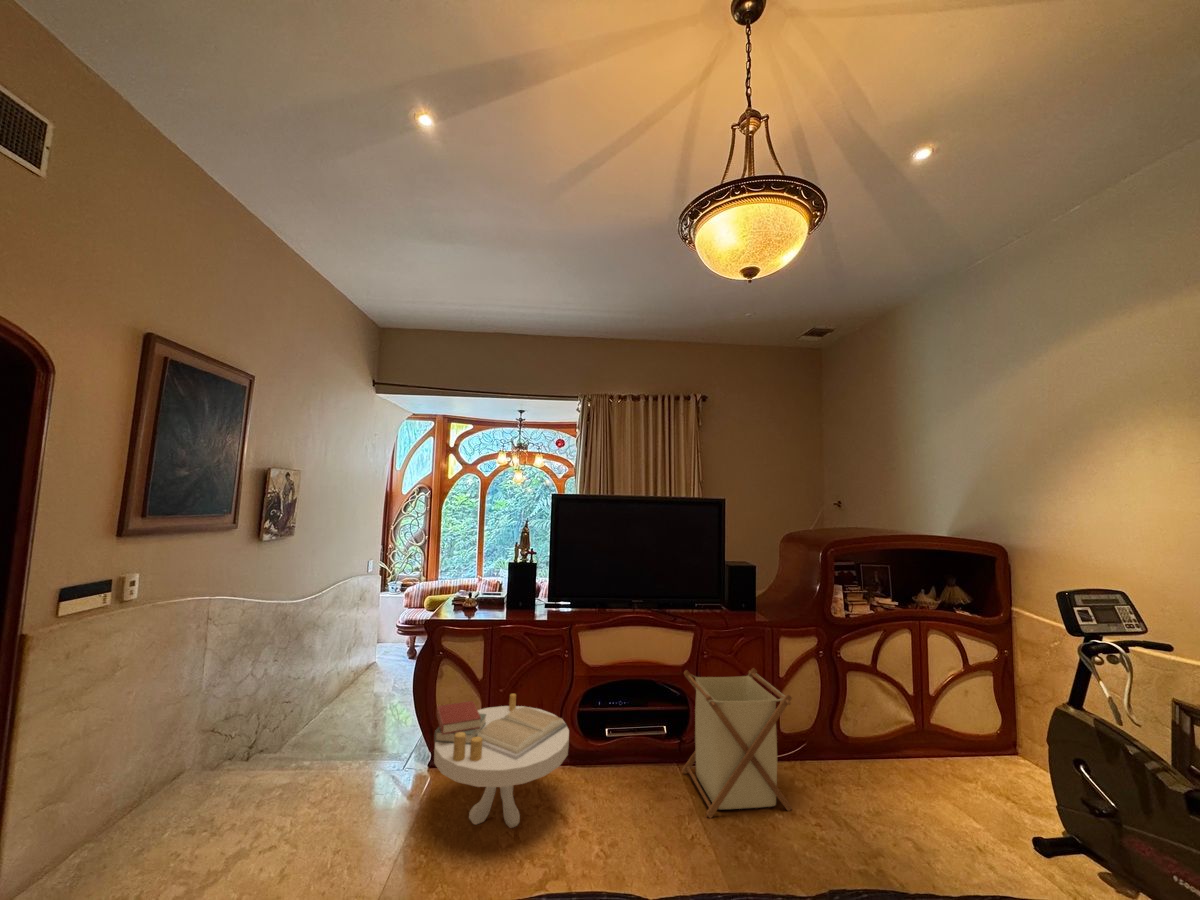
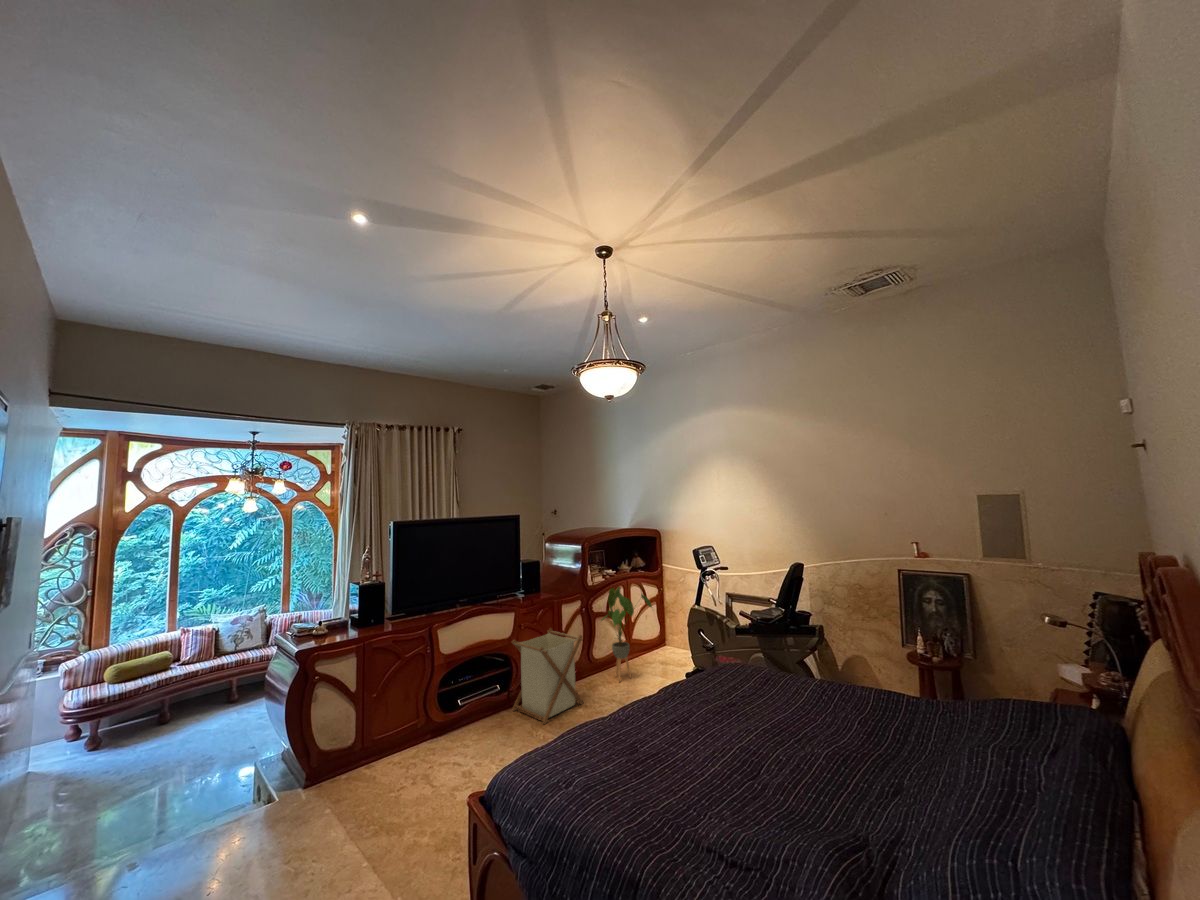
house plant: none [844,630,961,800] -> present [601,587,652,682]
side table: present [434,694,569,828] -> none [338,693,458,796]

